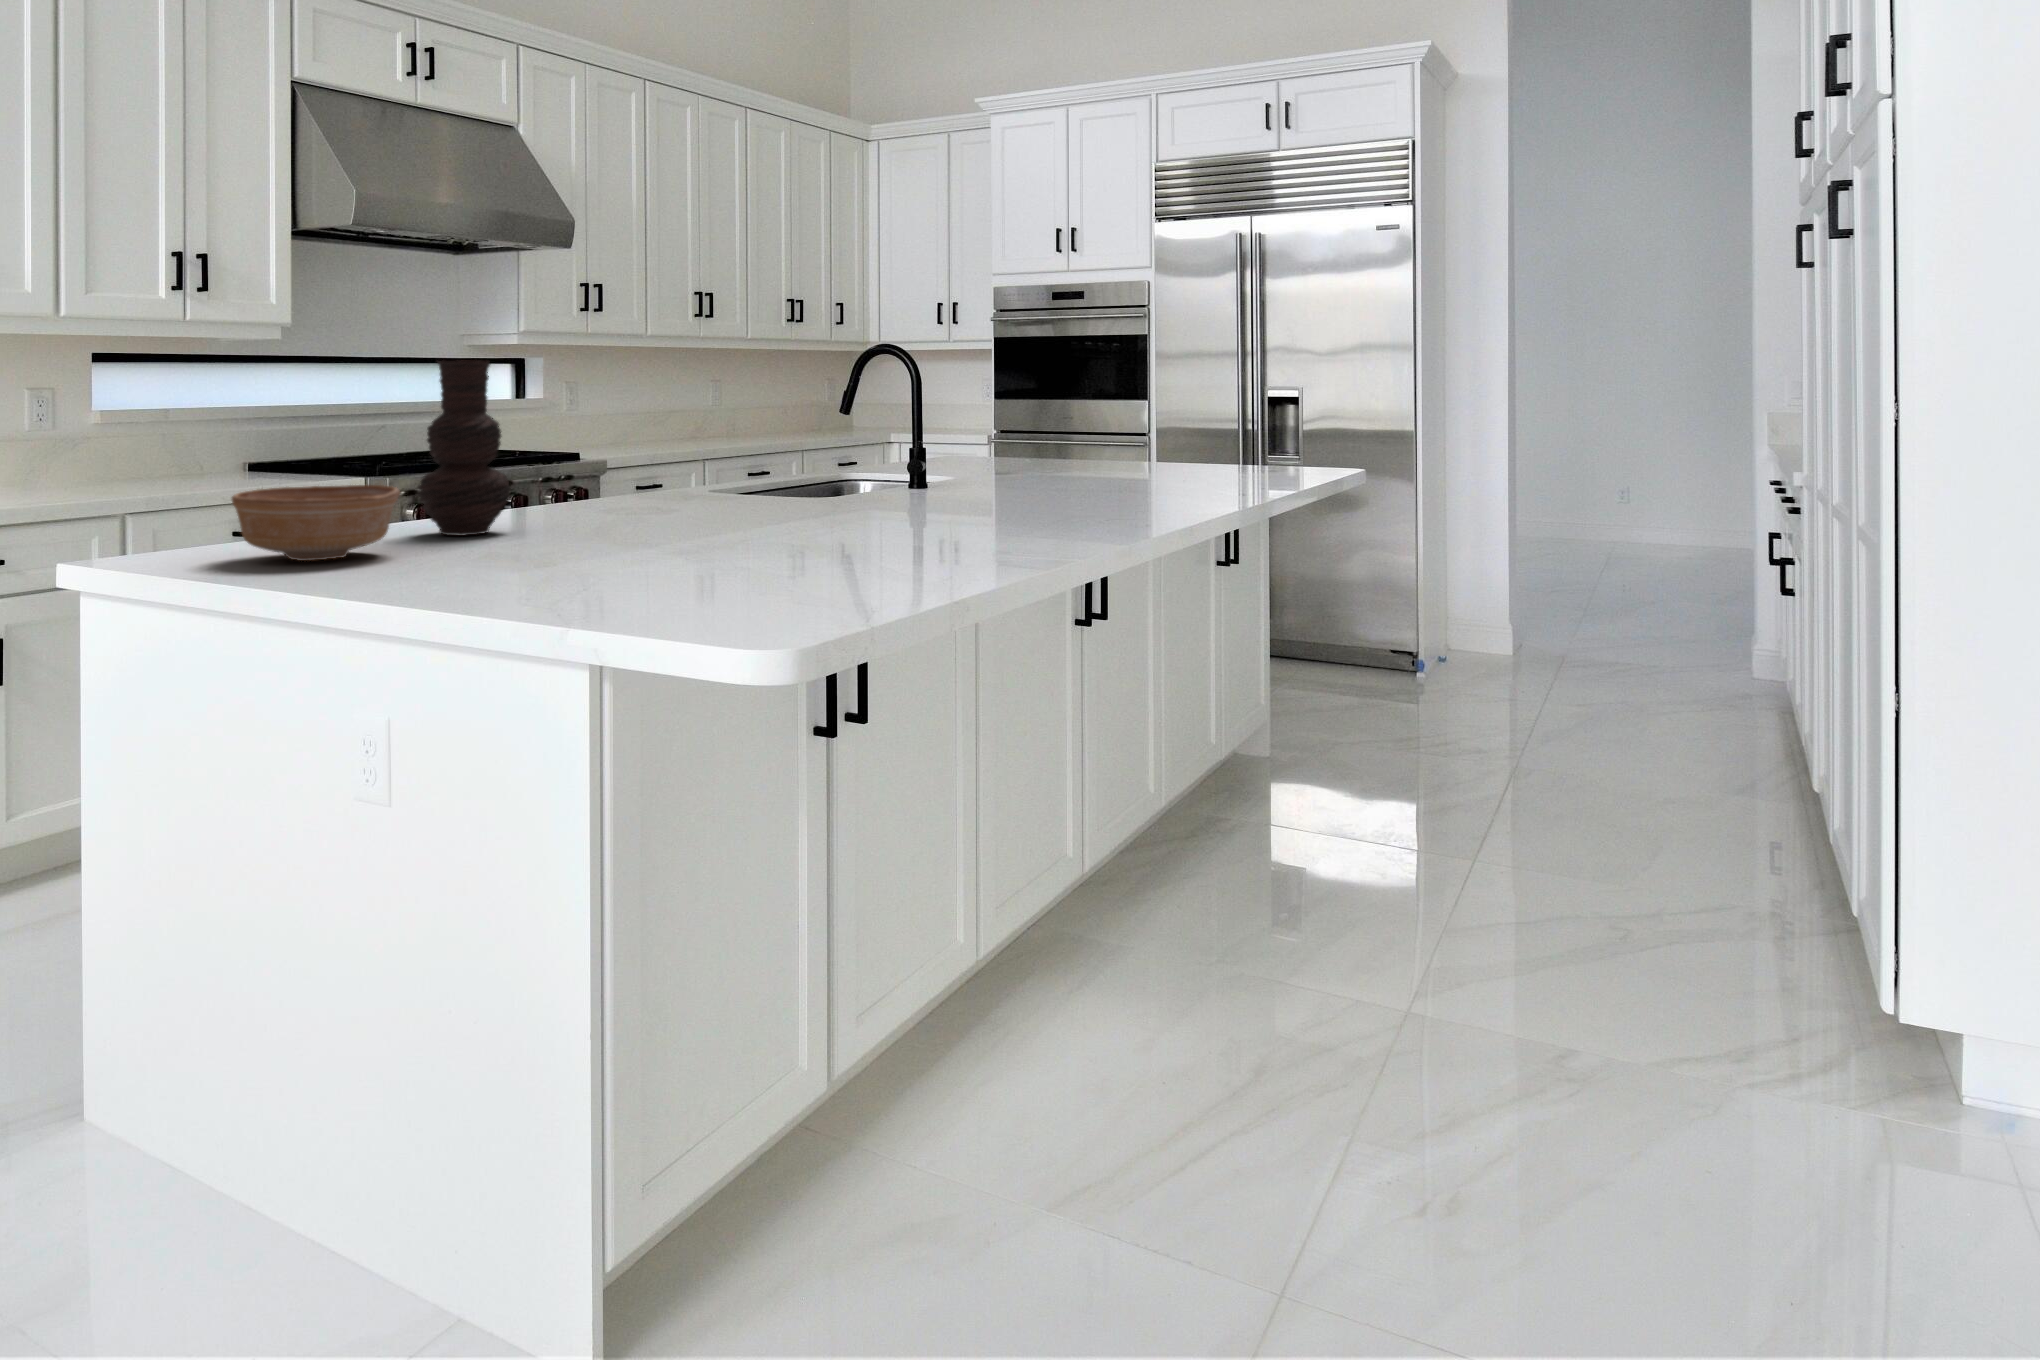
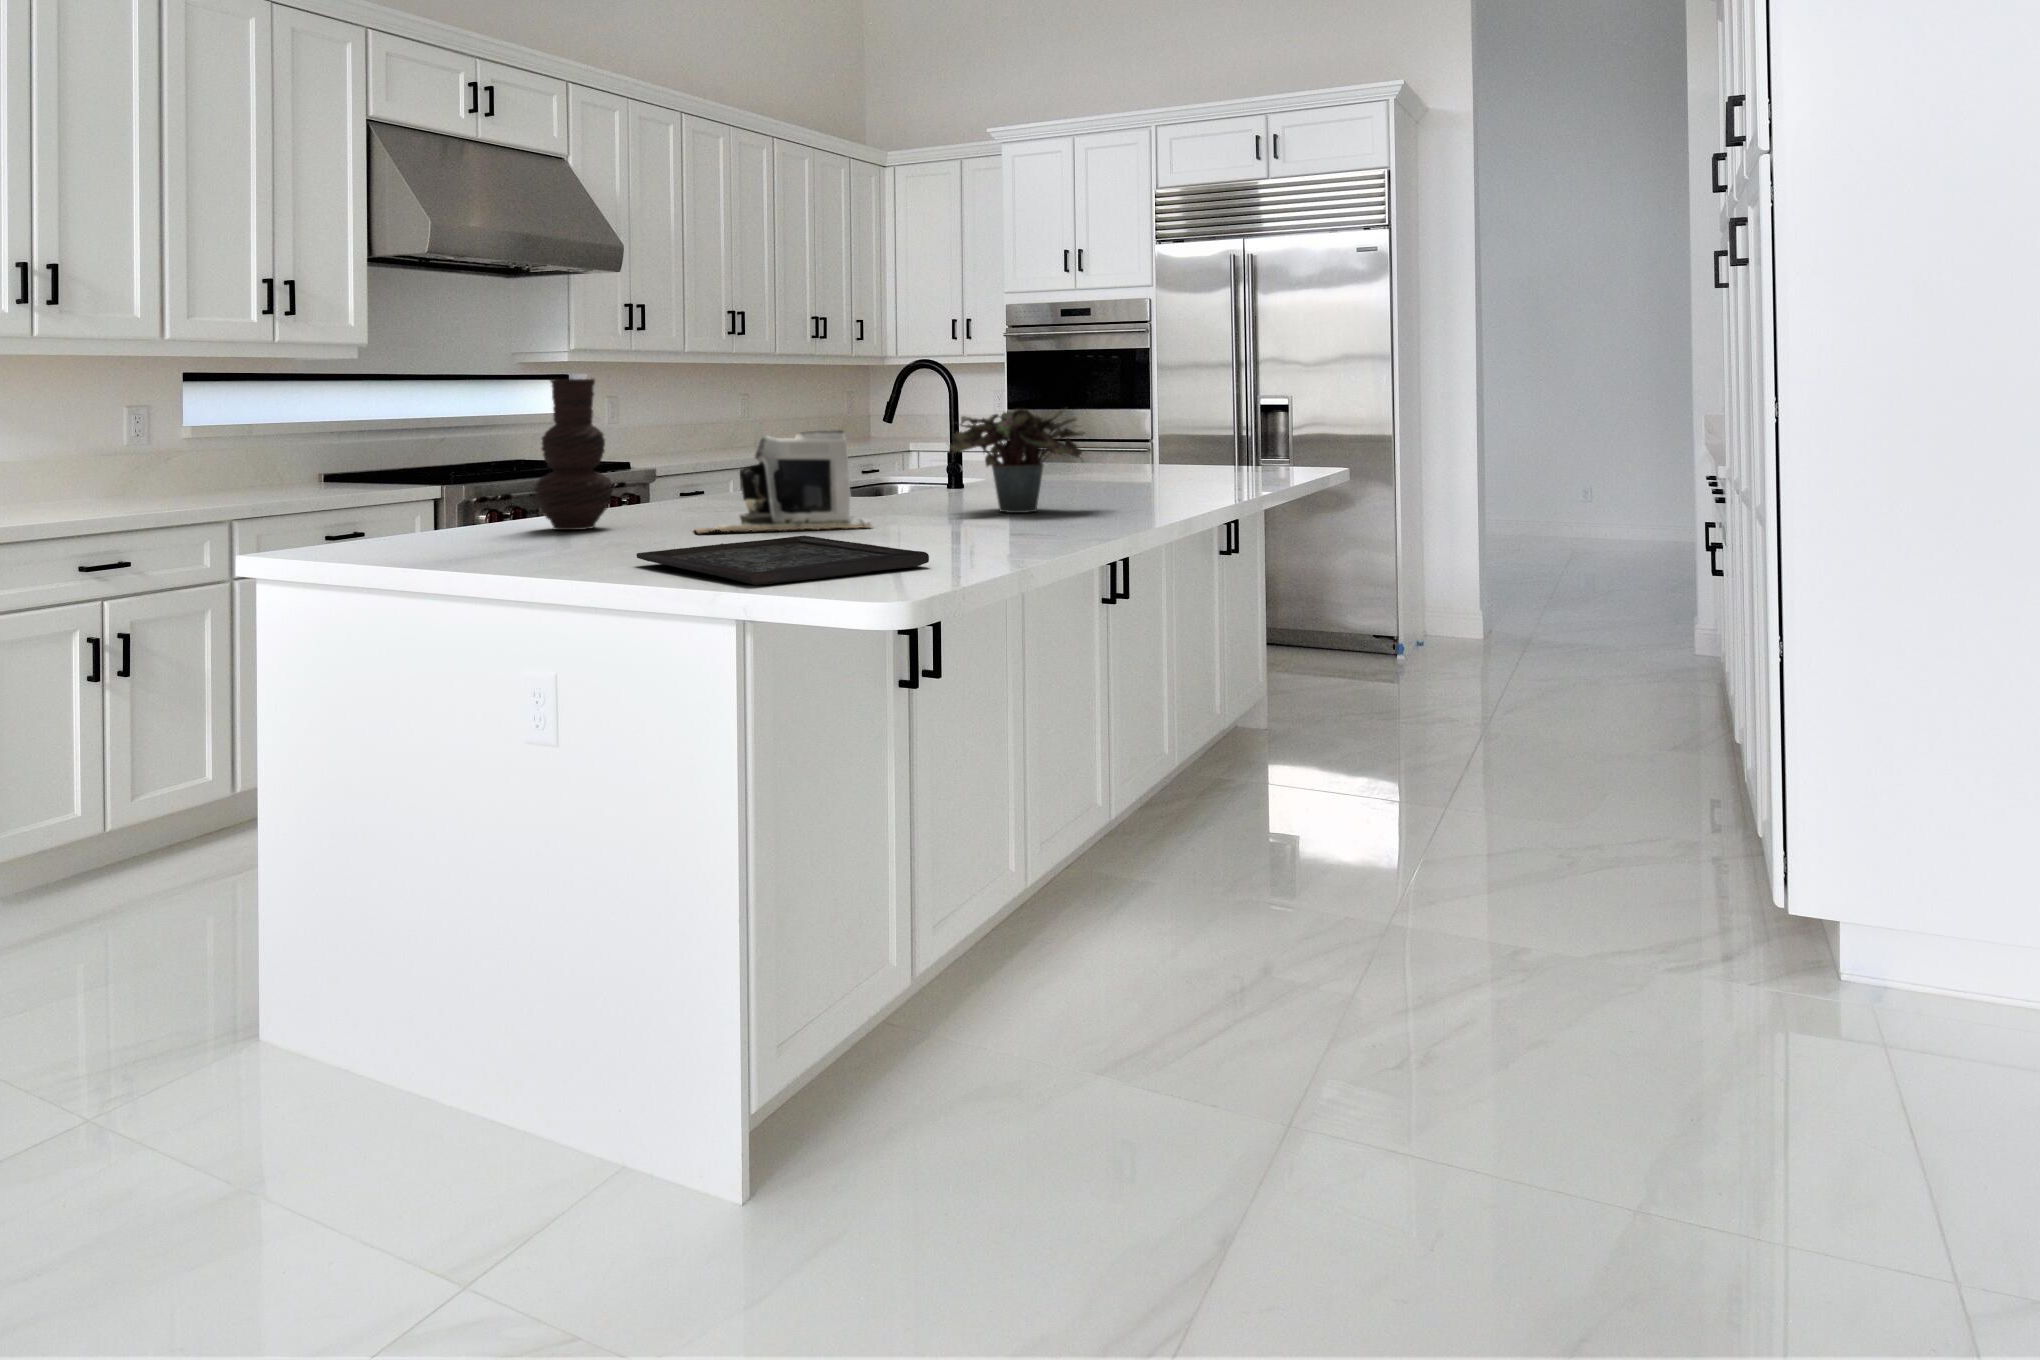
potted plant: none [898,398,1064,520] -> present [949,408,1085,513]
coffee maker: none [597,423,806,543] -> present [695,430,871,534]
bowl: present [232,485,400,561] -> none [394,486,534,550]
tray: none [493,551,847,623] -> present [636,536,929,585]

